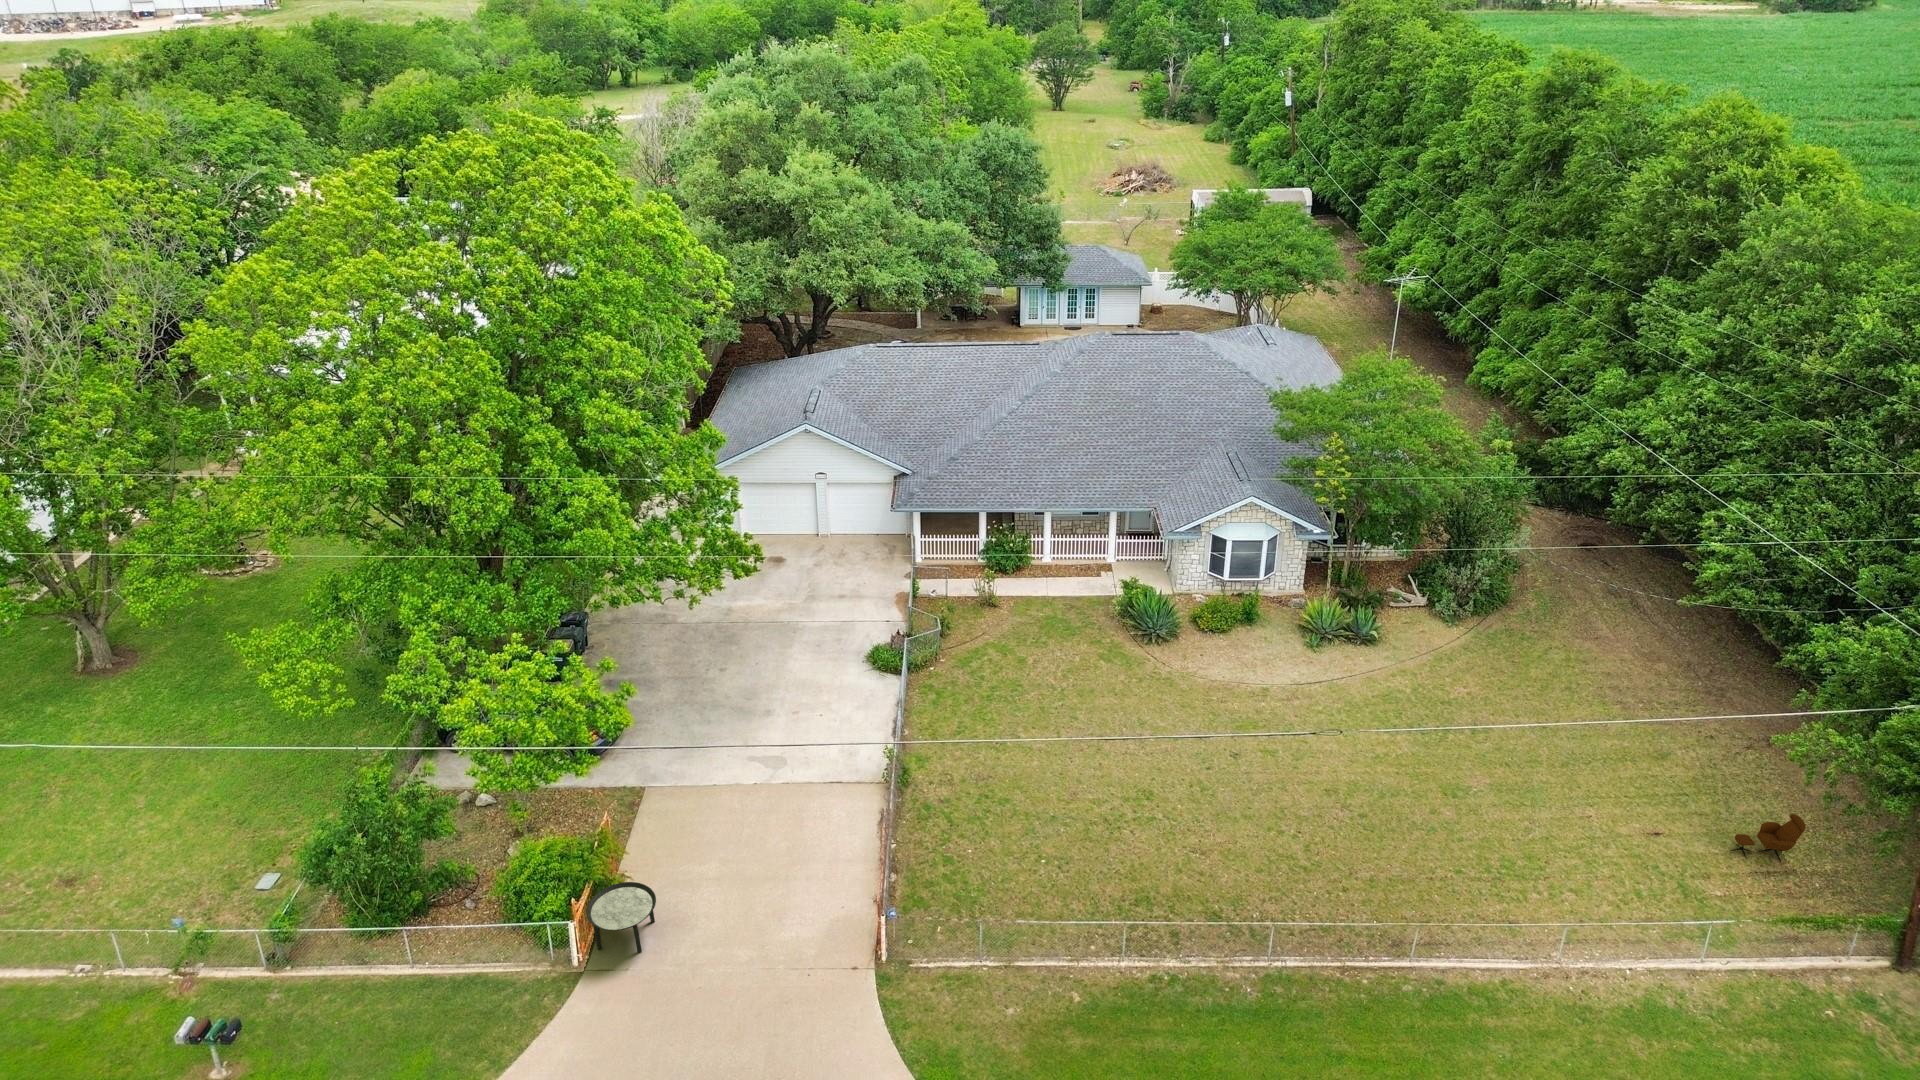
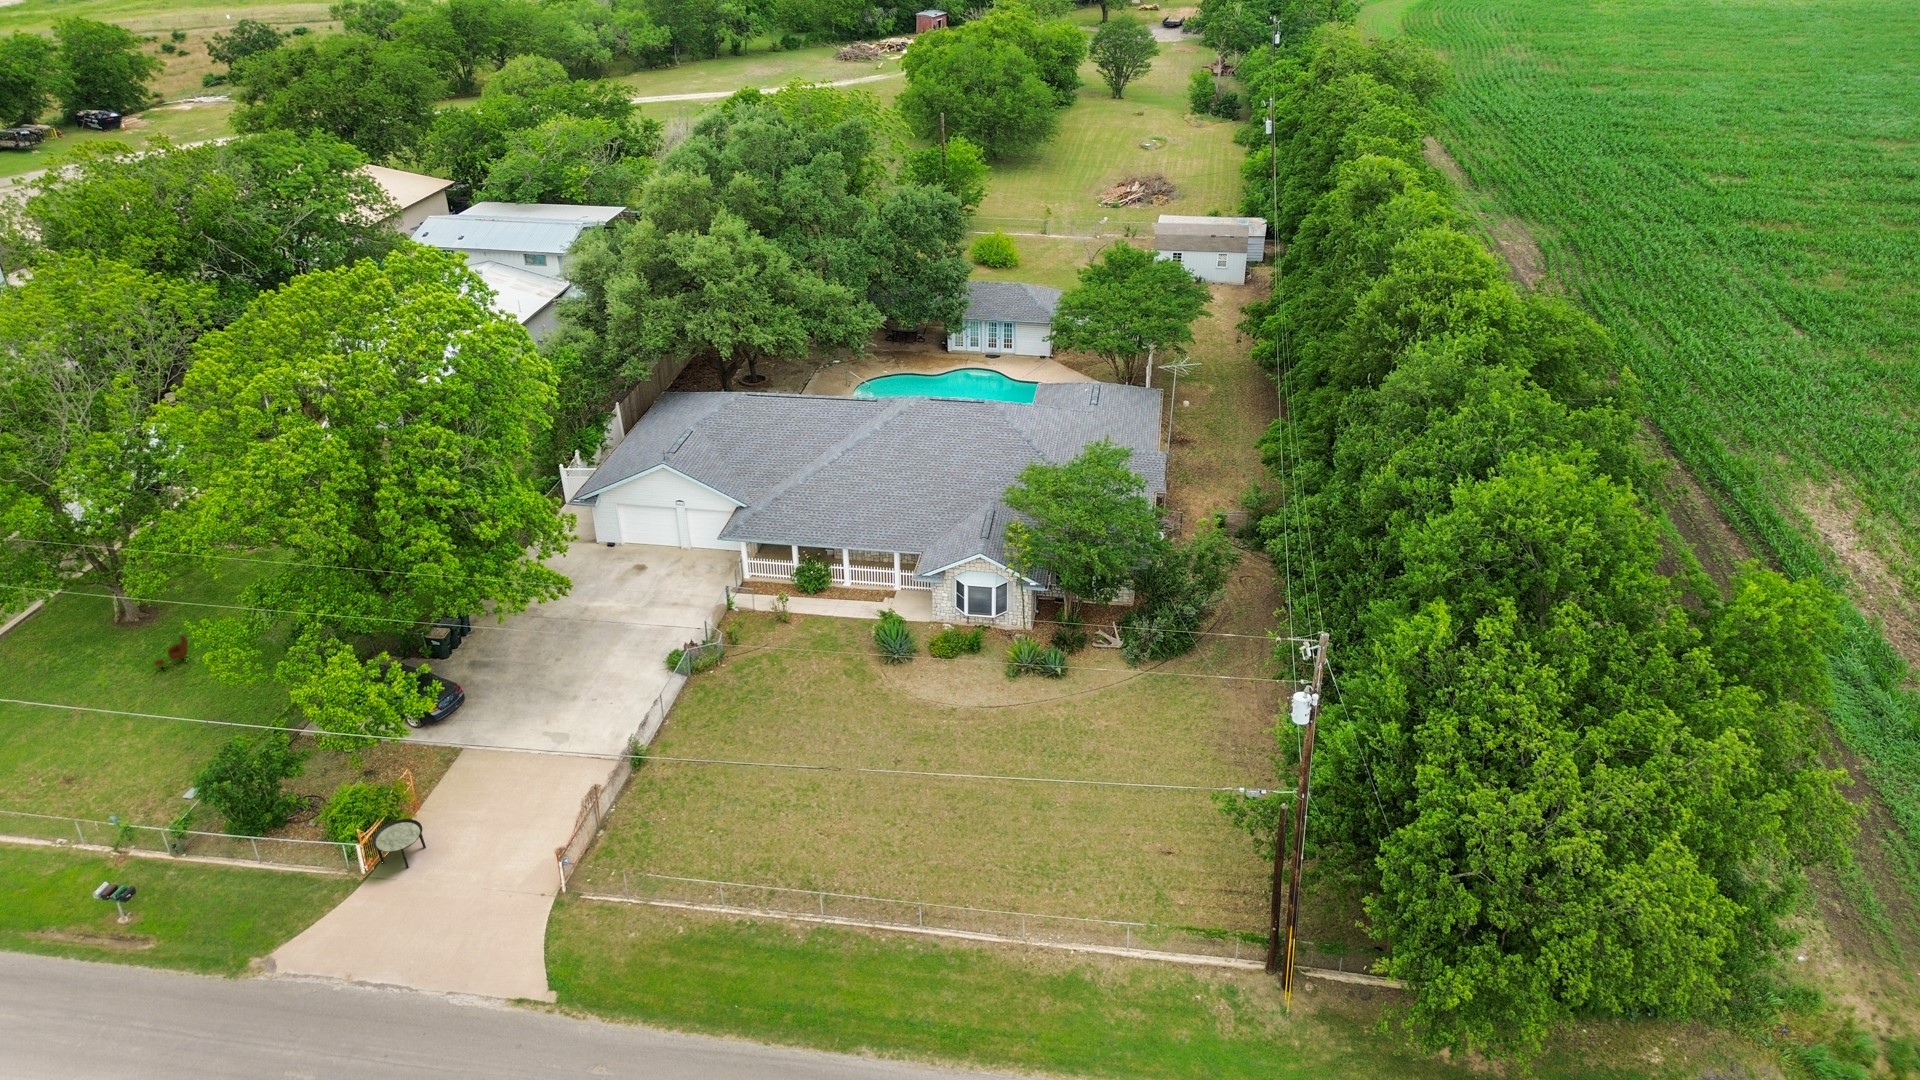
lounge chair: present [1730,814,1806,862] -> present [154,635,188,671]

